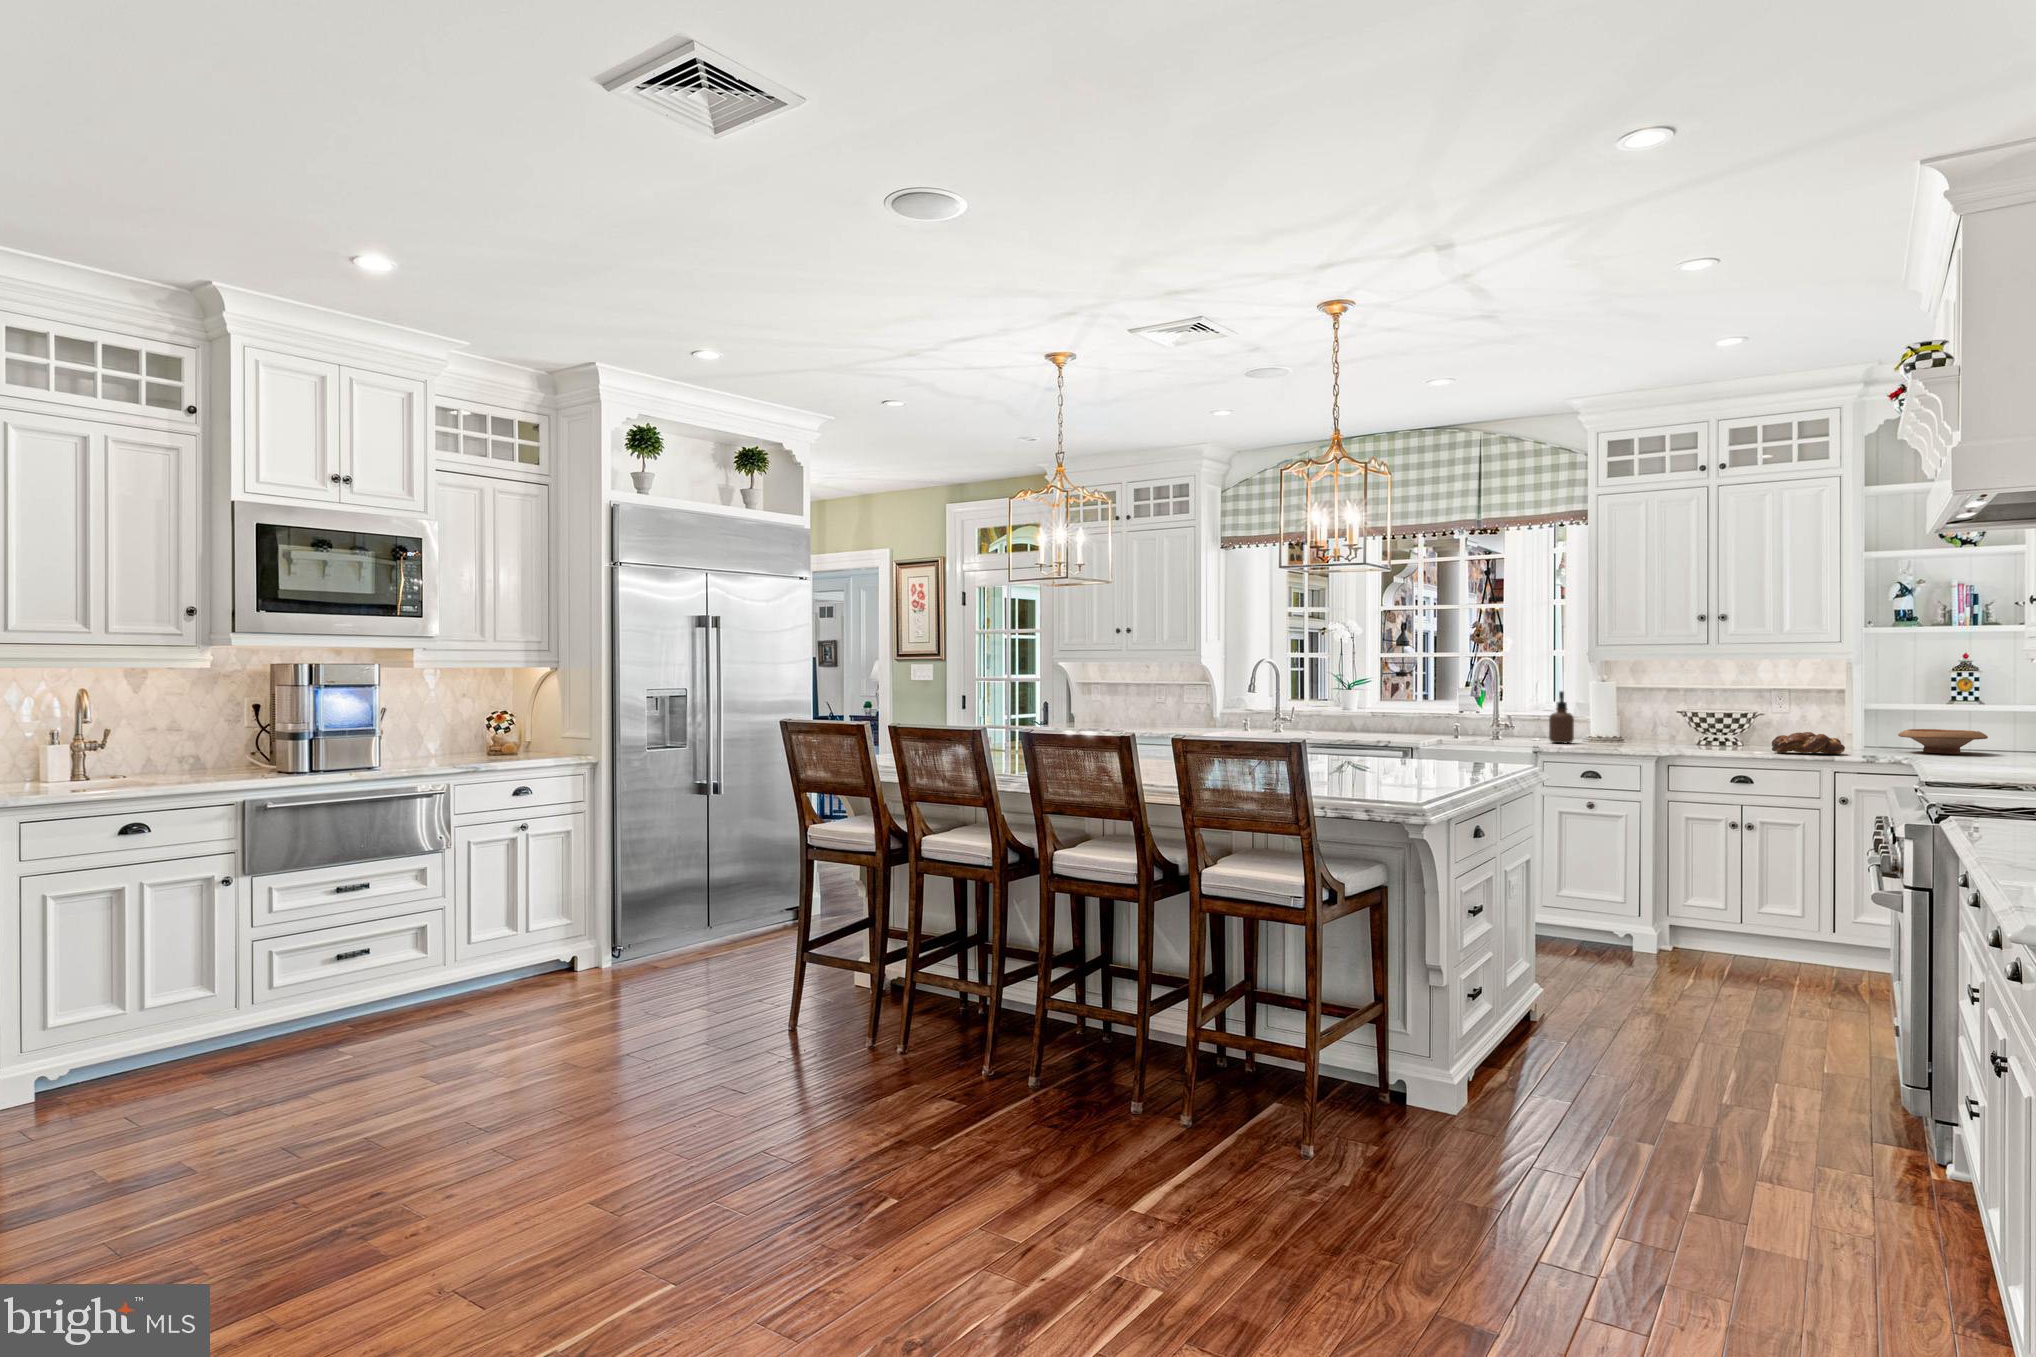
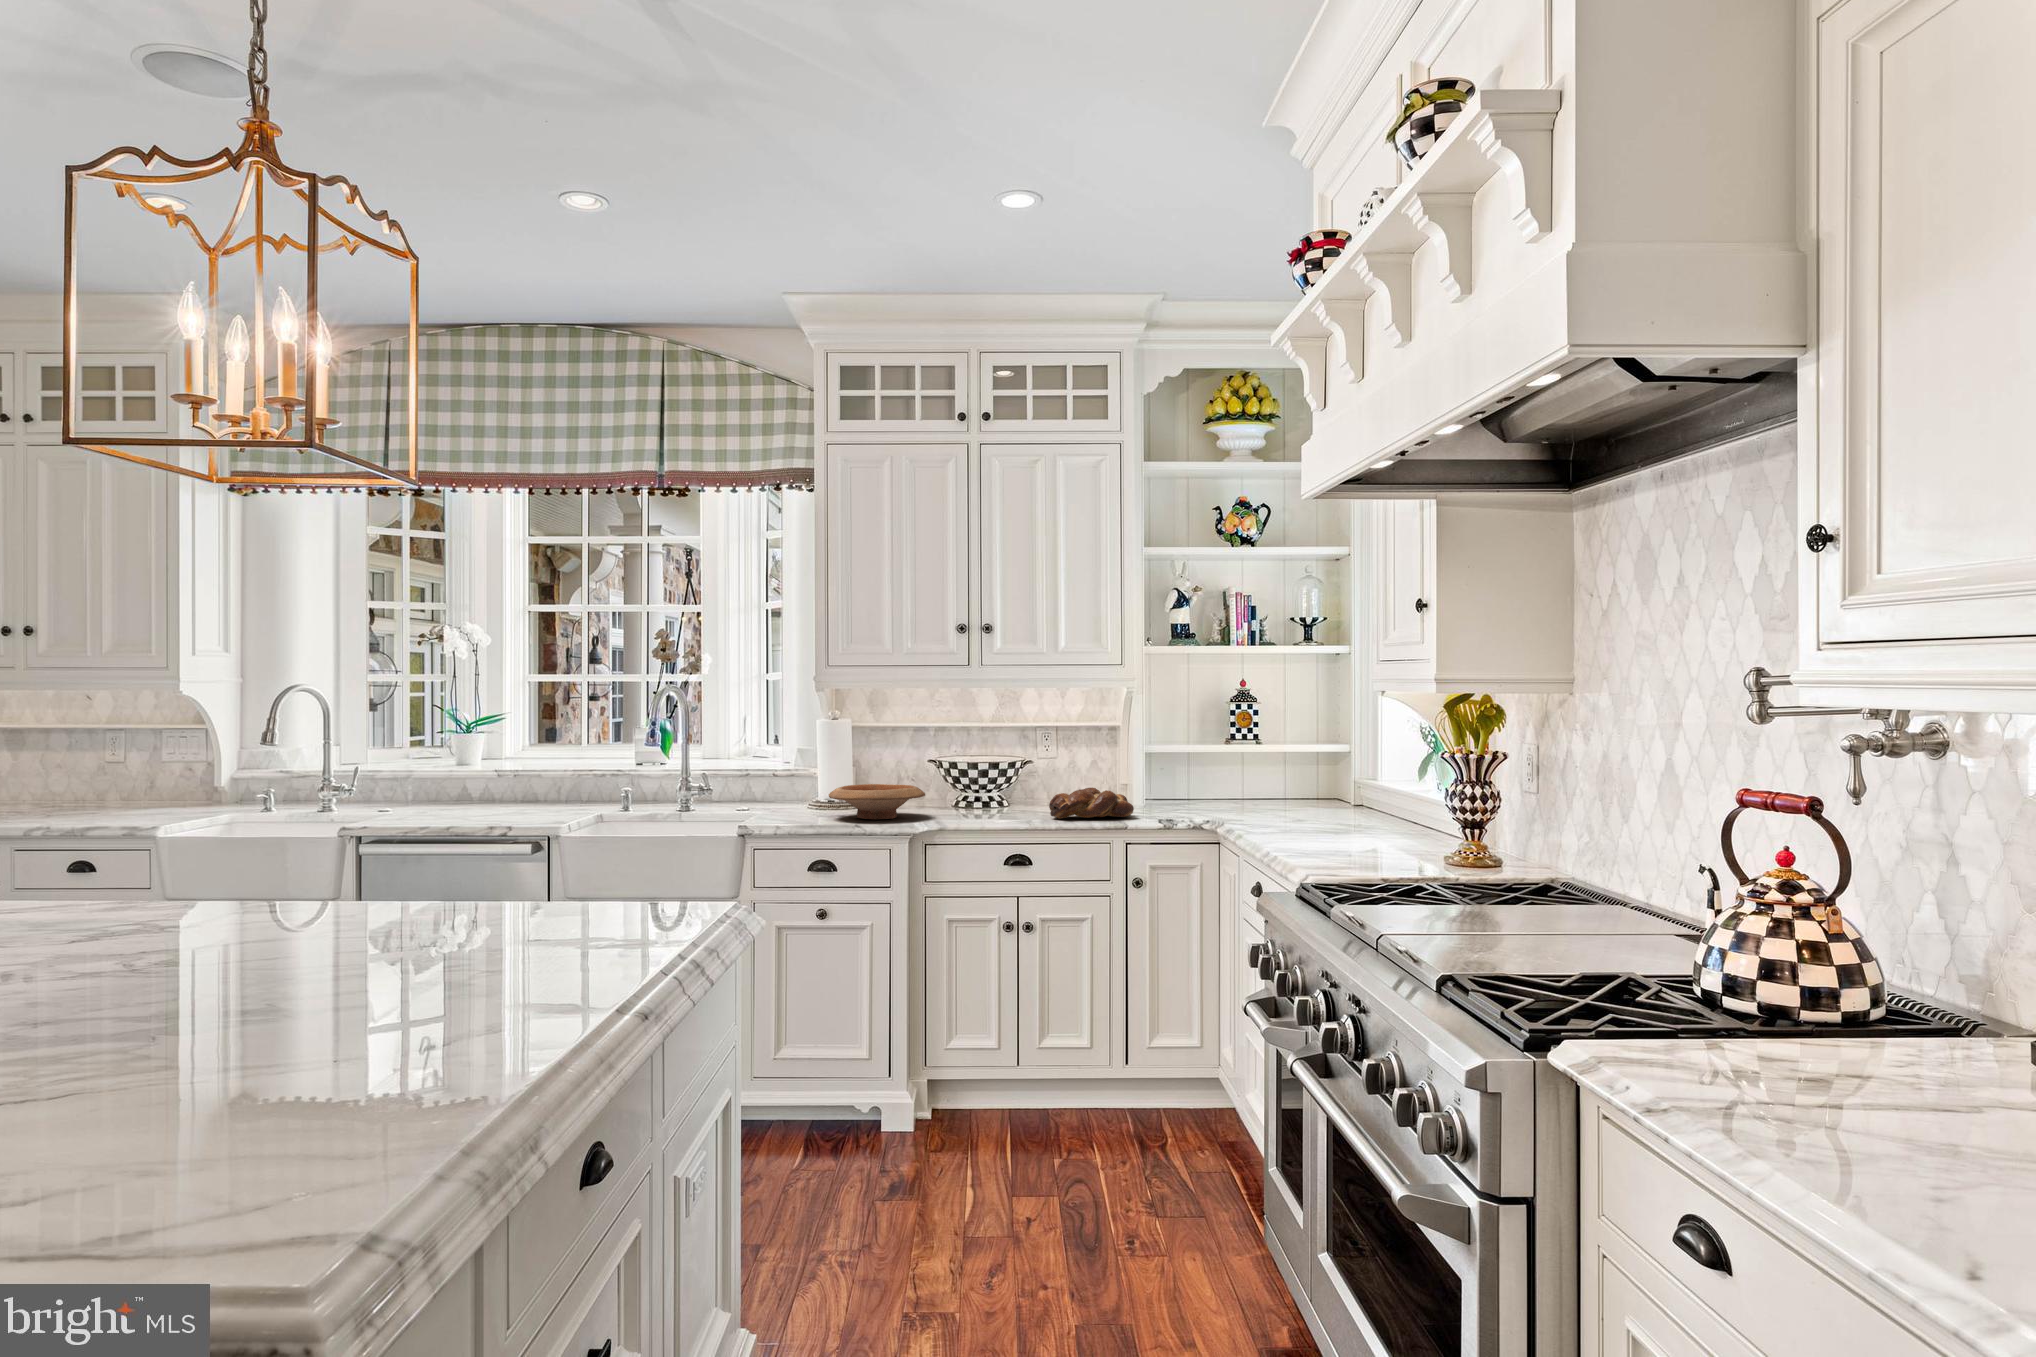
soap dispenser: present [1549,691,1574,743] -> none [762,735,796,814]
wooden bowl: present [1898,729,1988,754] -> present [829,784,925,819]

